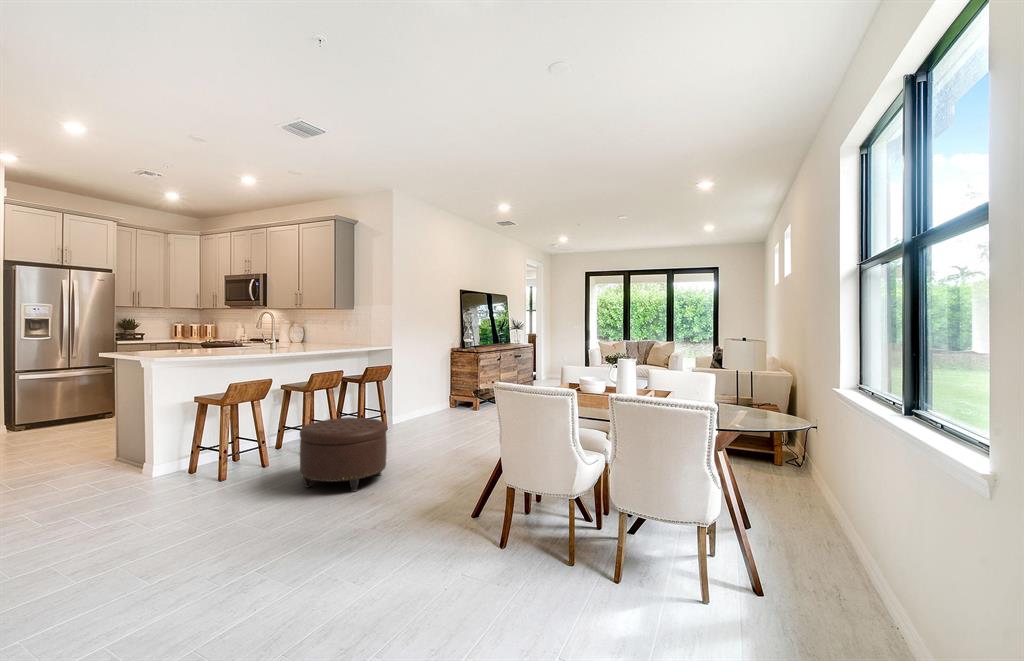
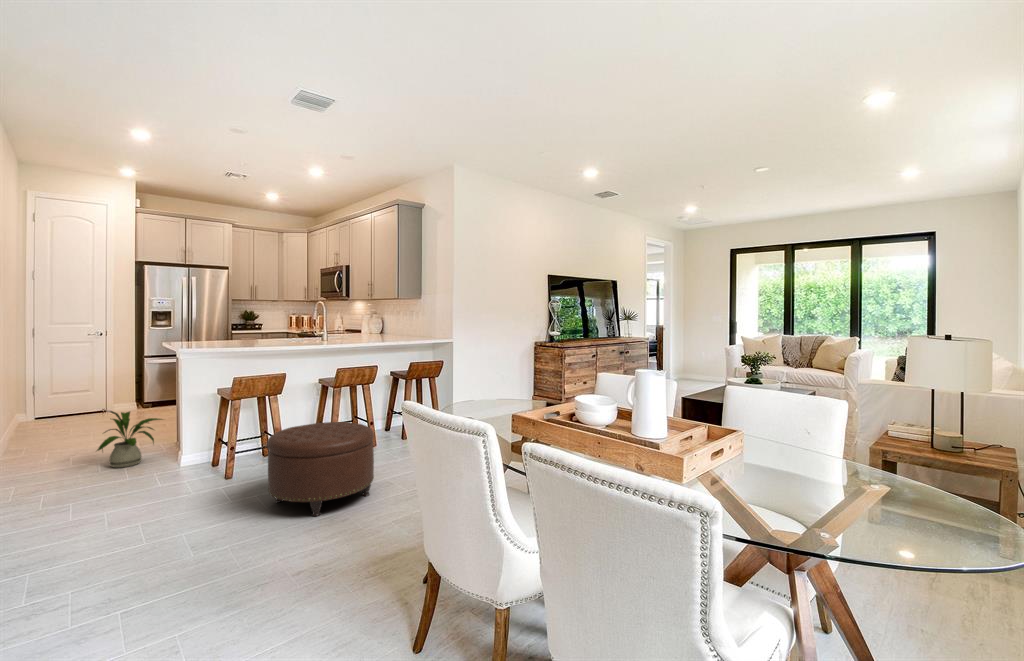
house plant: none [62,424,127,482] -> present [97,411,162,468]

